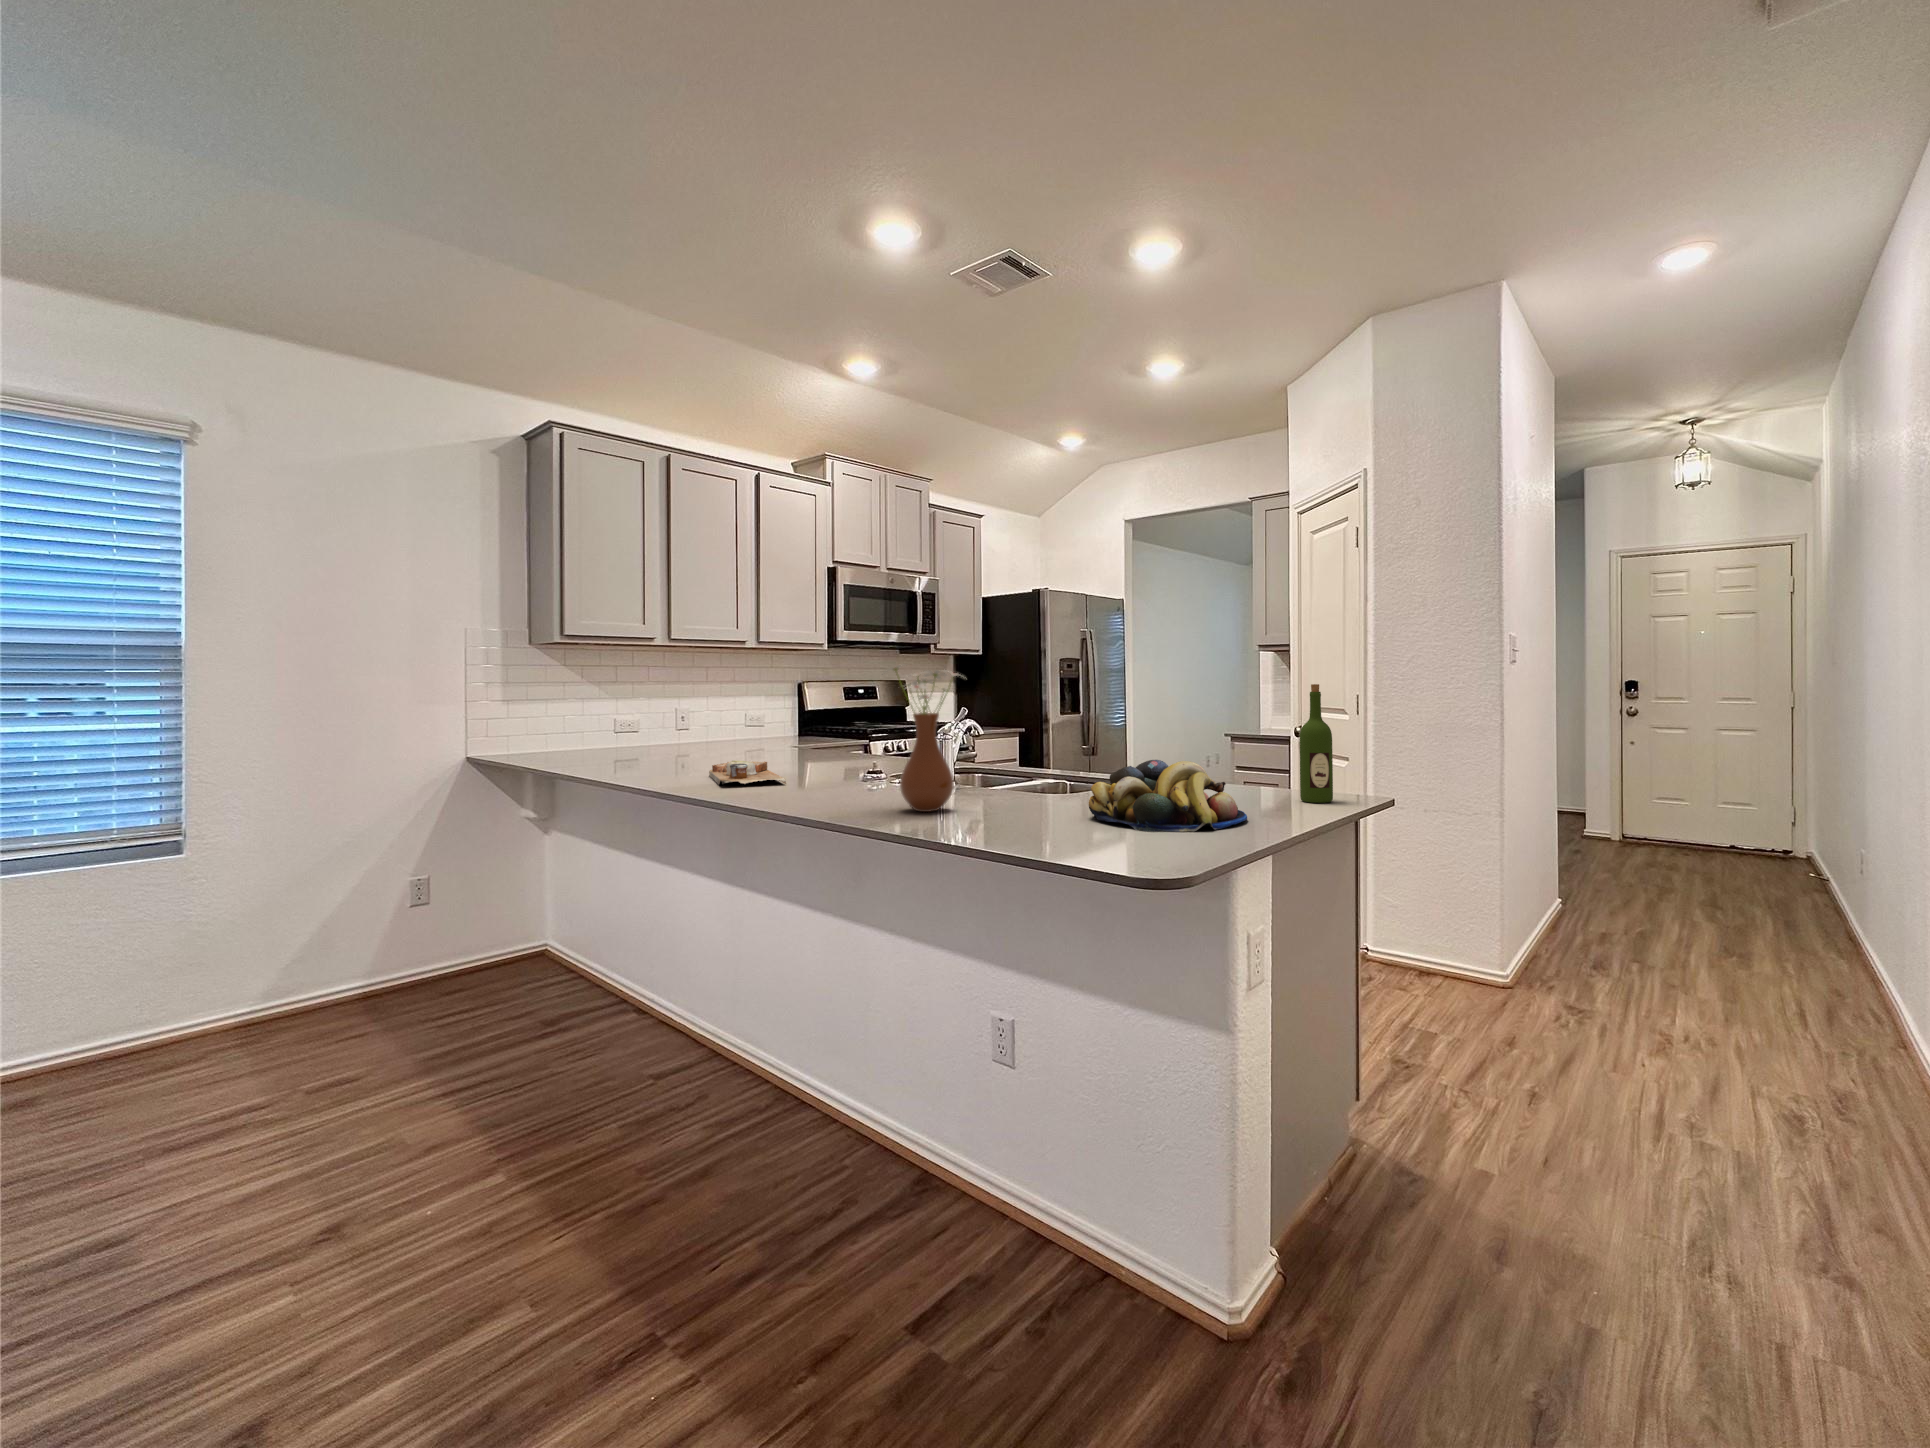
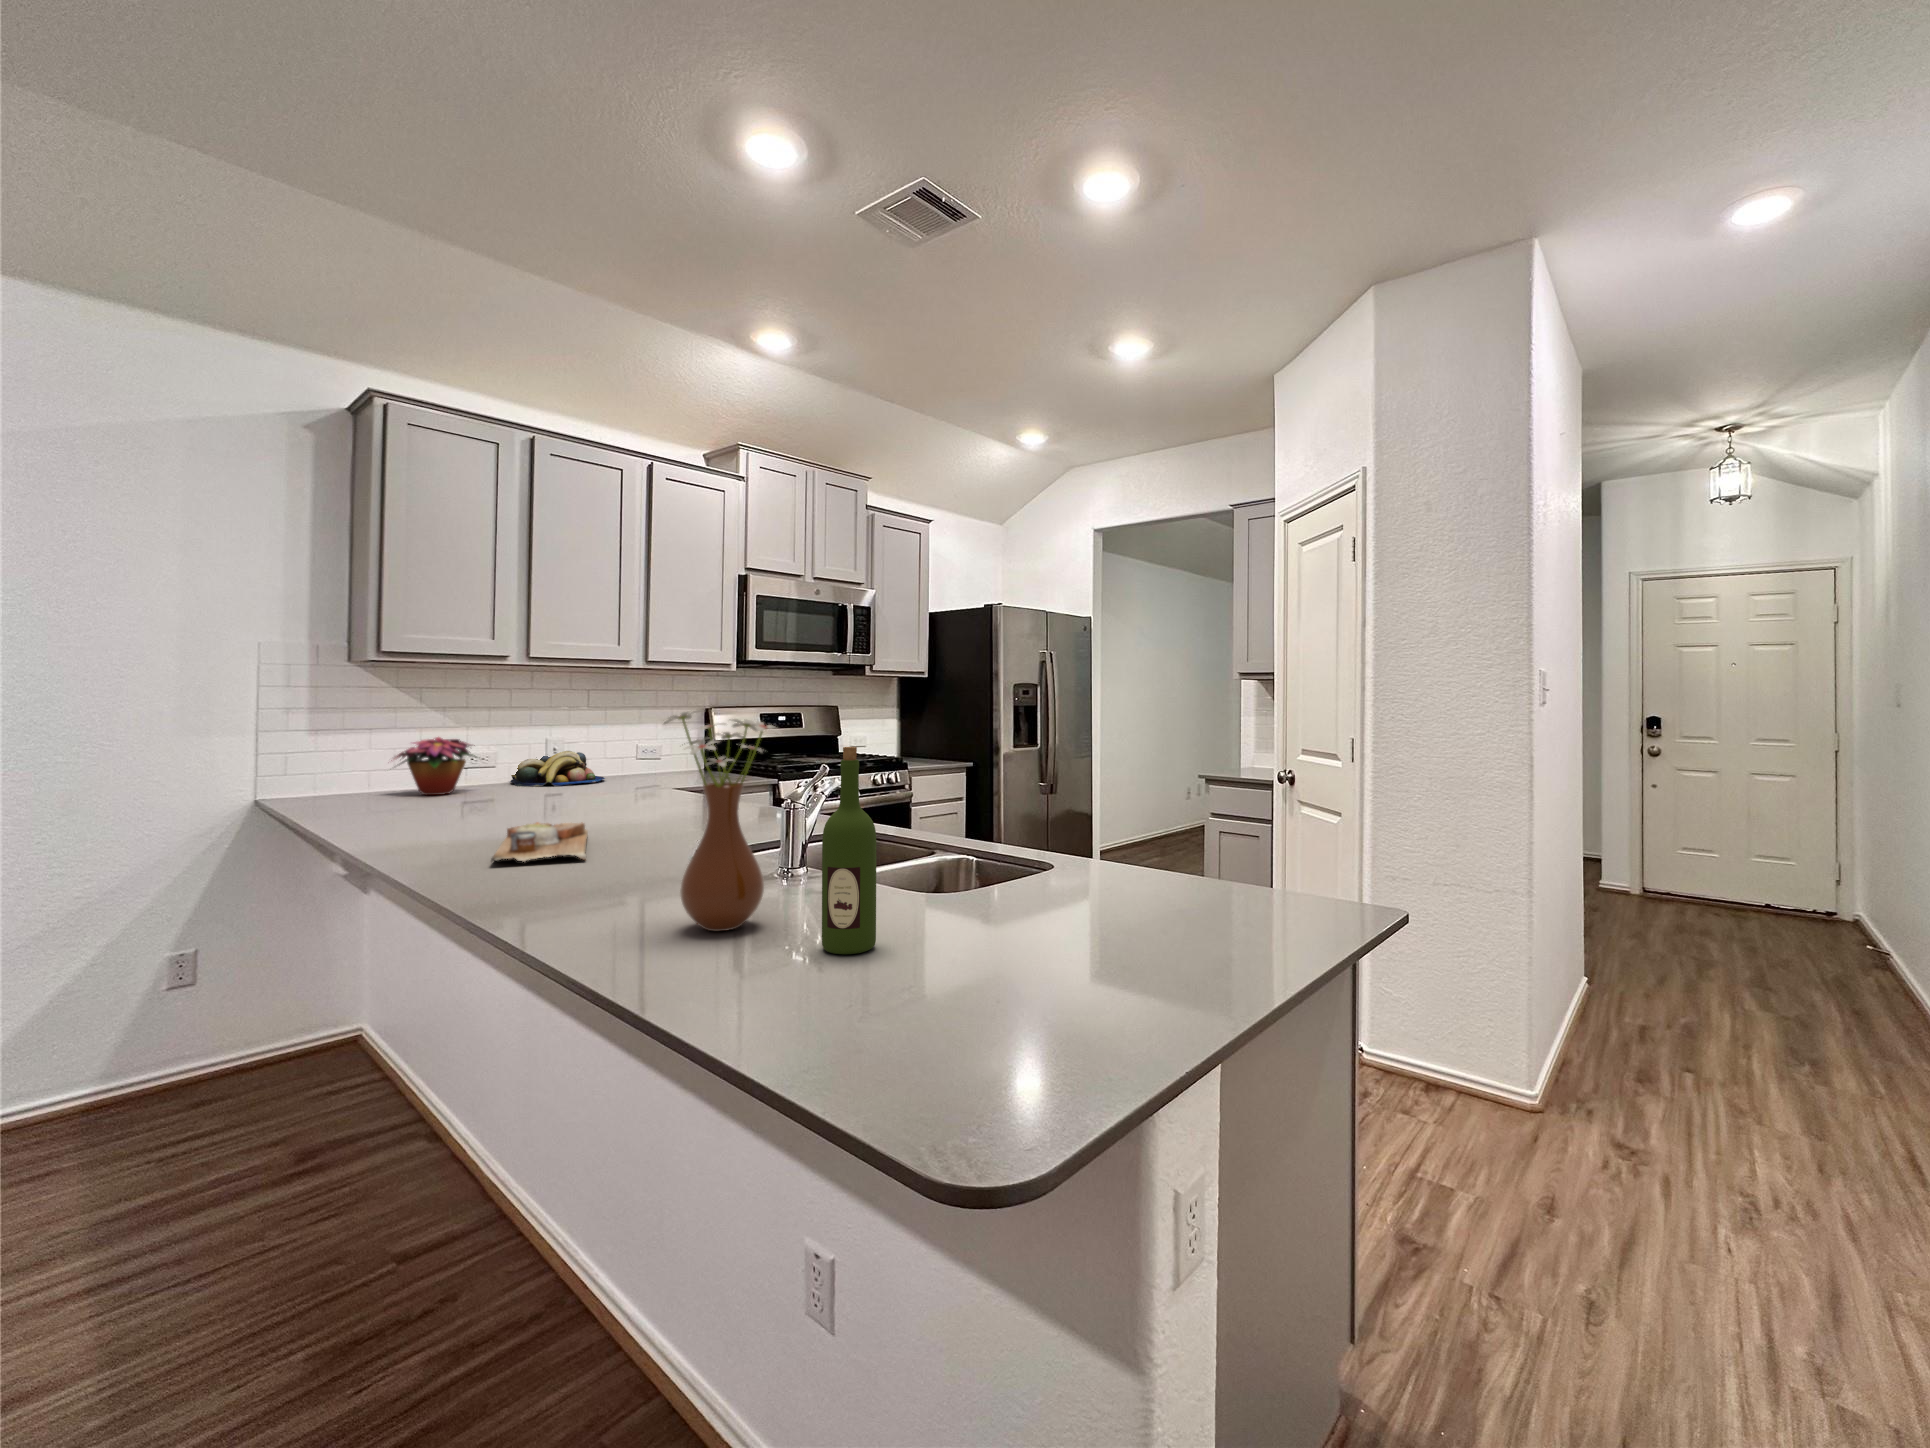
wine bottle: present [1300,684,1333,803] -> present [822,747,876,954]
flower arrangement: none [560,705,637,753] -> present [391,737,475,795]
fruit bowl: present [1089,760,1247,832] -> present [510,751,605,786]

